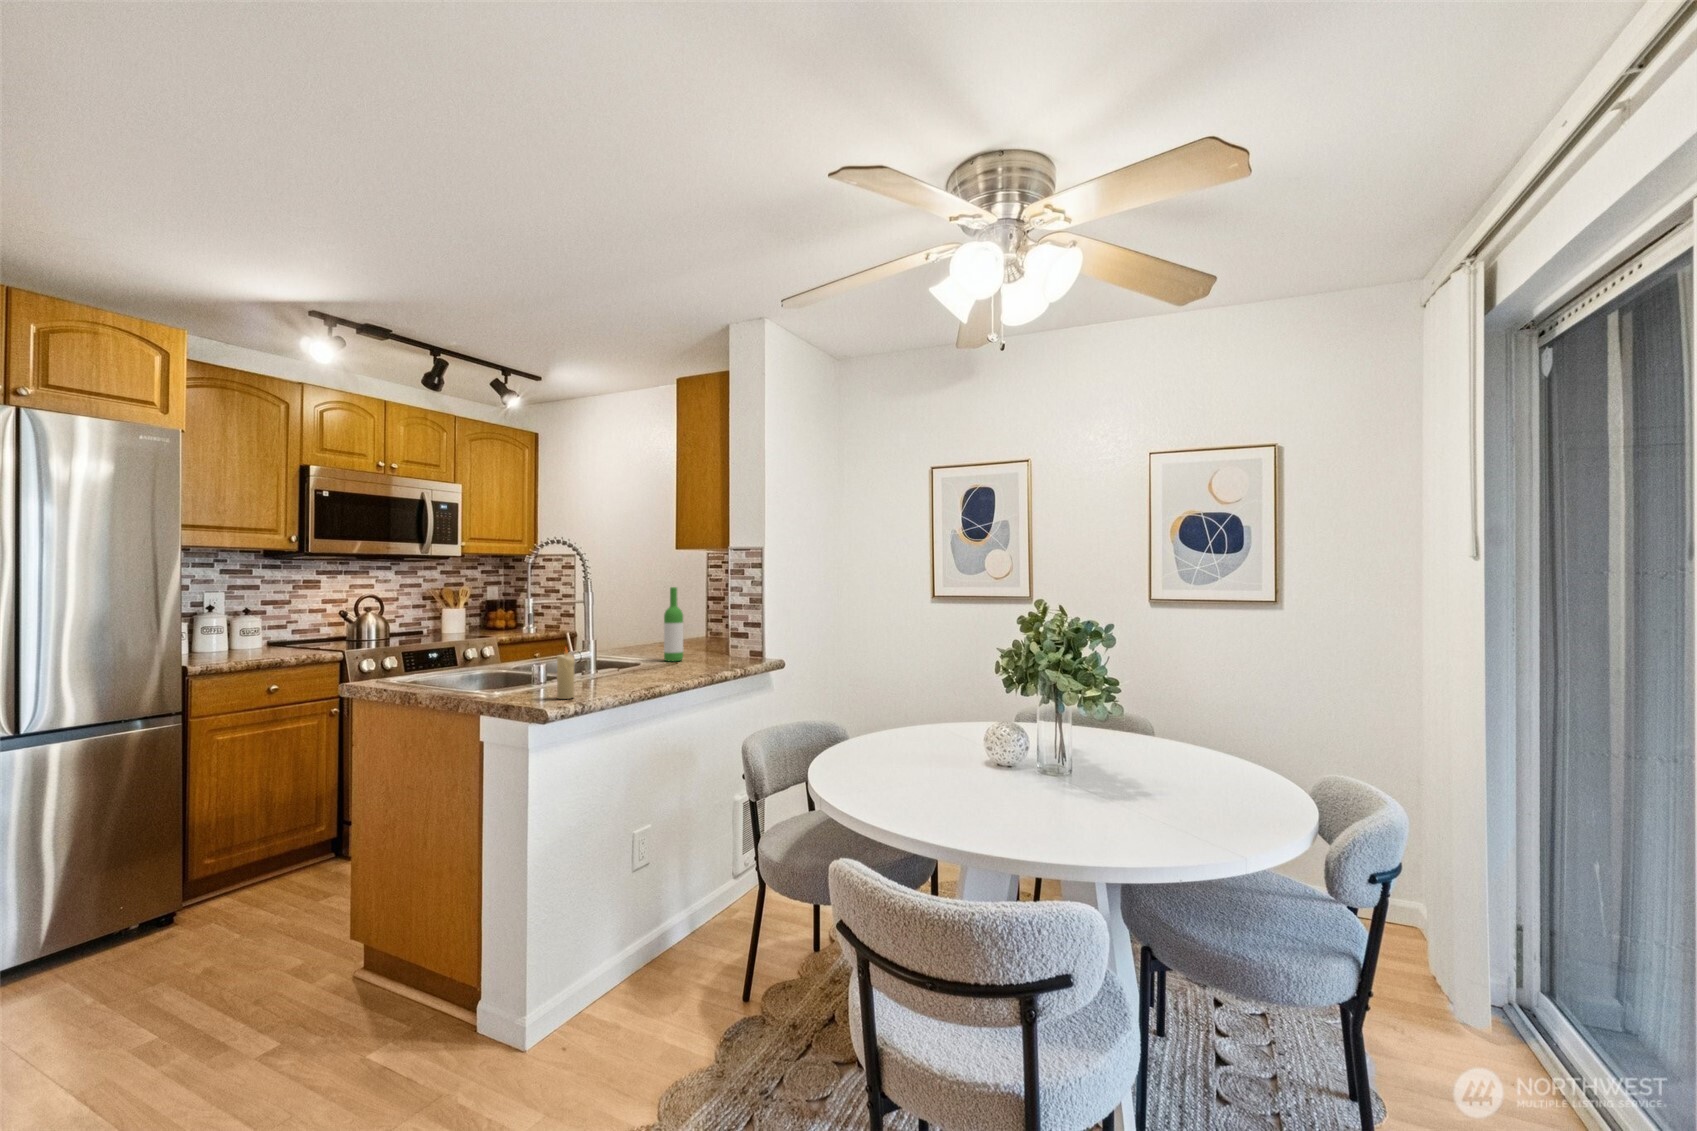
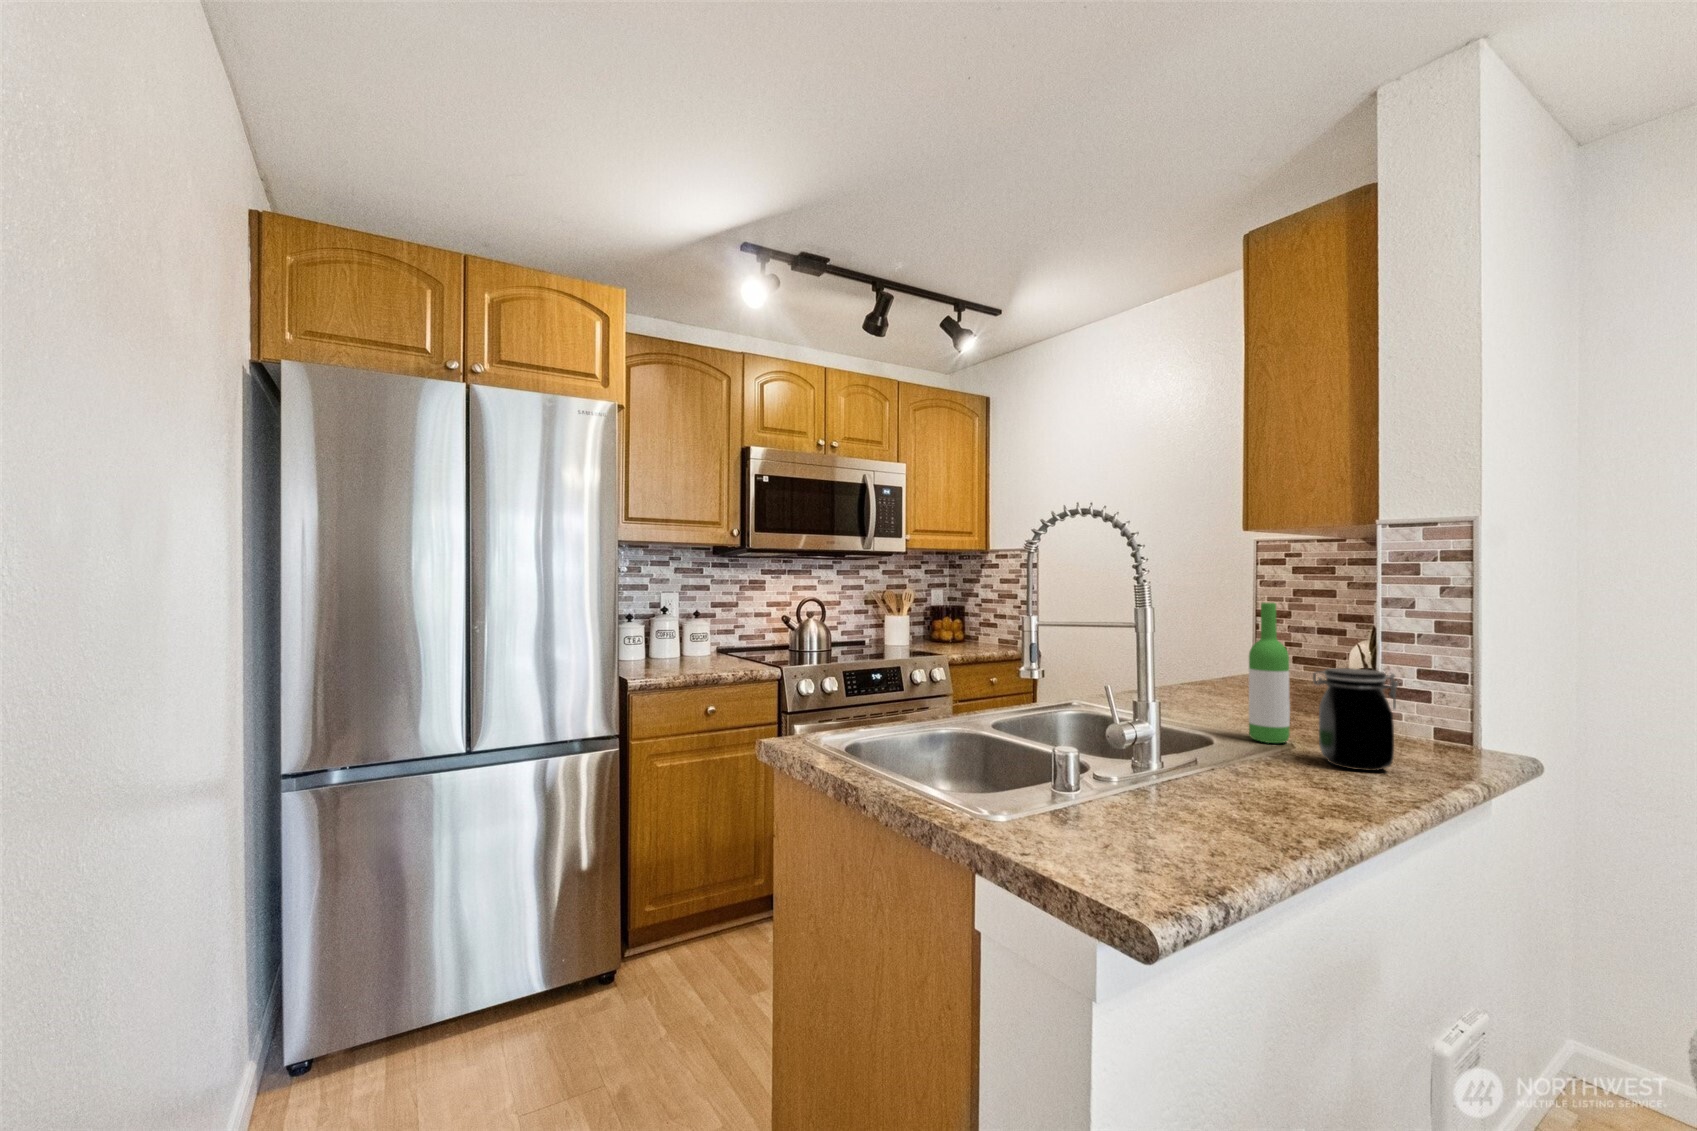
jar: none [686,619,721,667] -> present [1313,668,1398,771]
candle: present [557,648,574,699] -> none [1124,744,1166,869]

